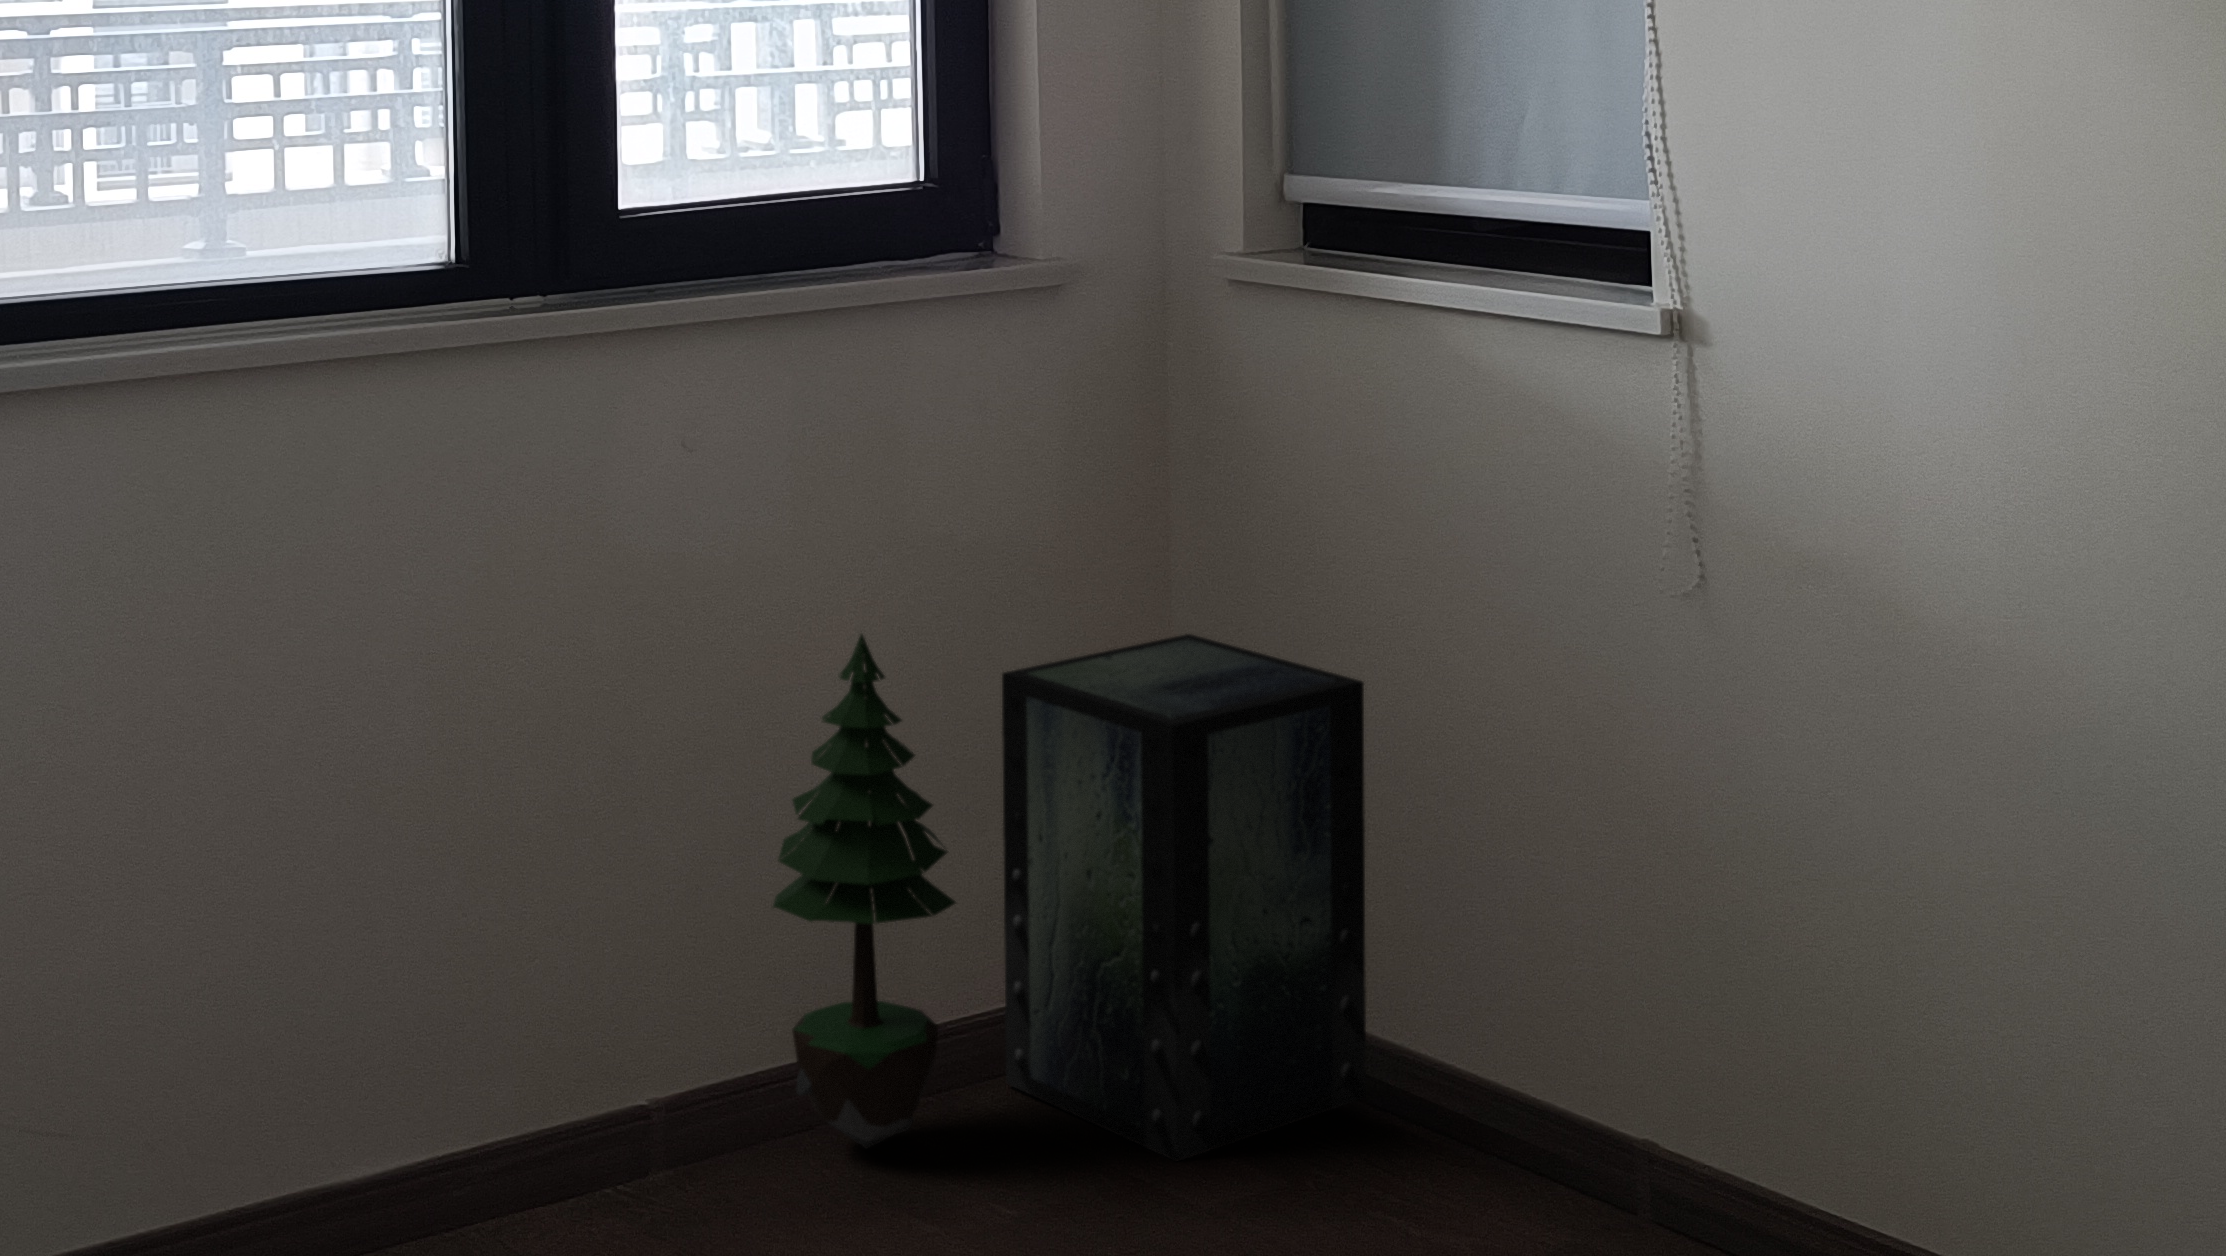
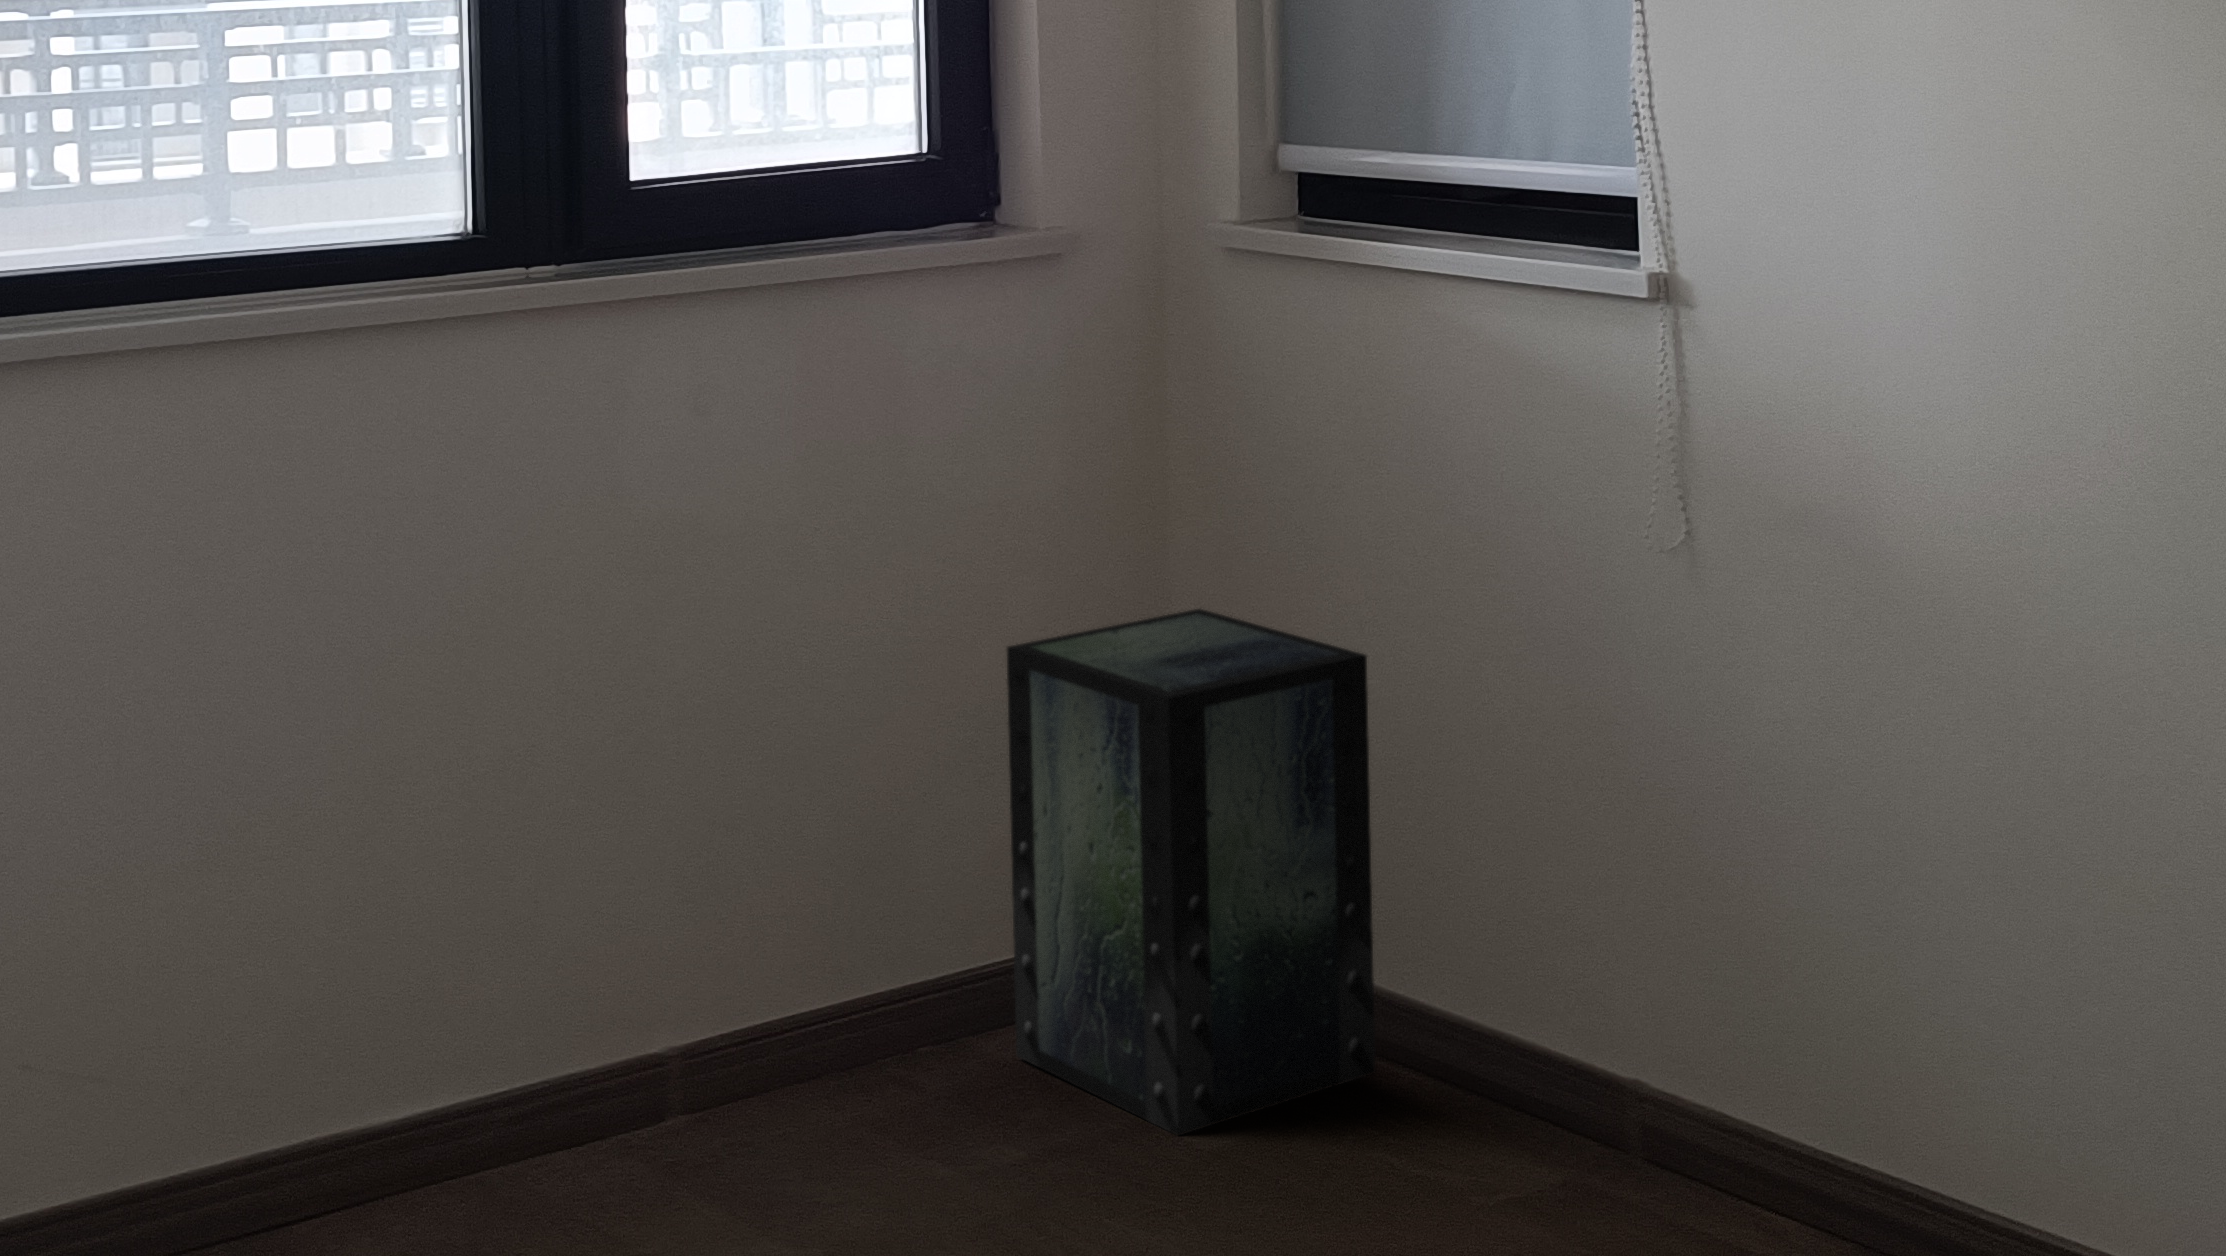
potted tree: present [773,634,956,1149] -> none [771,604,957,1121]

